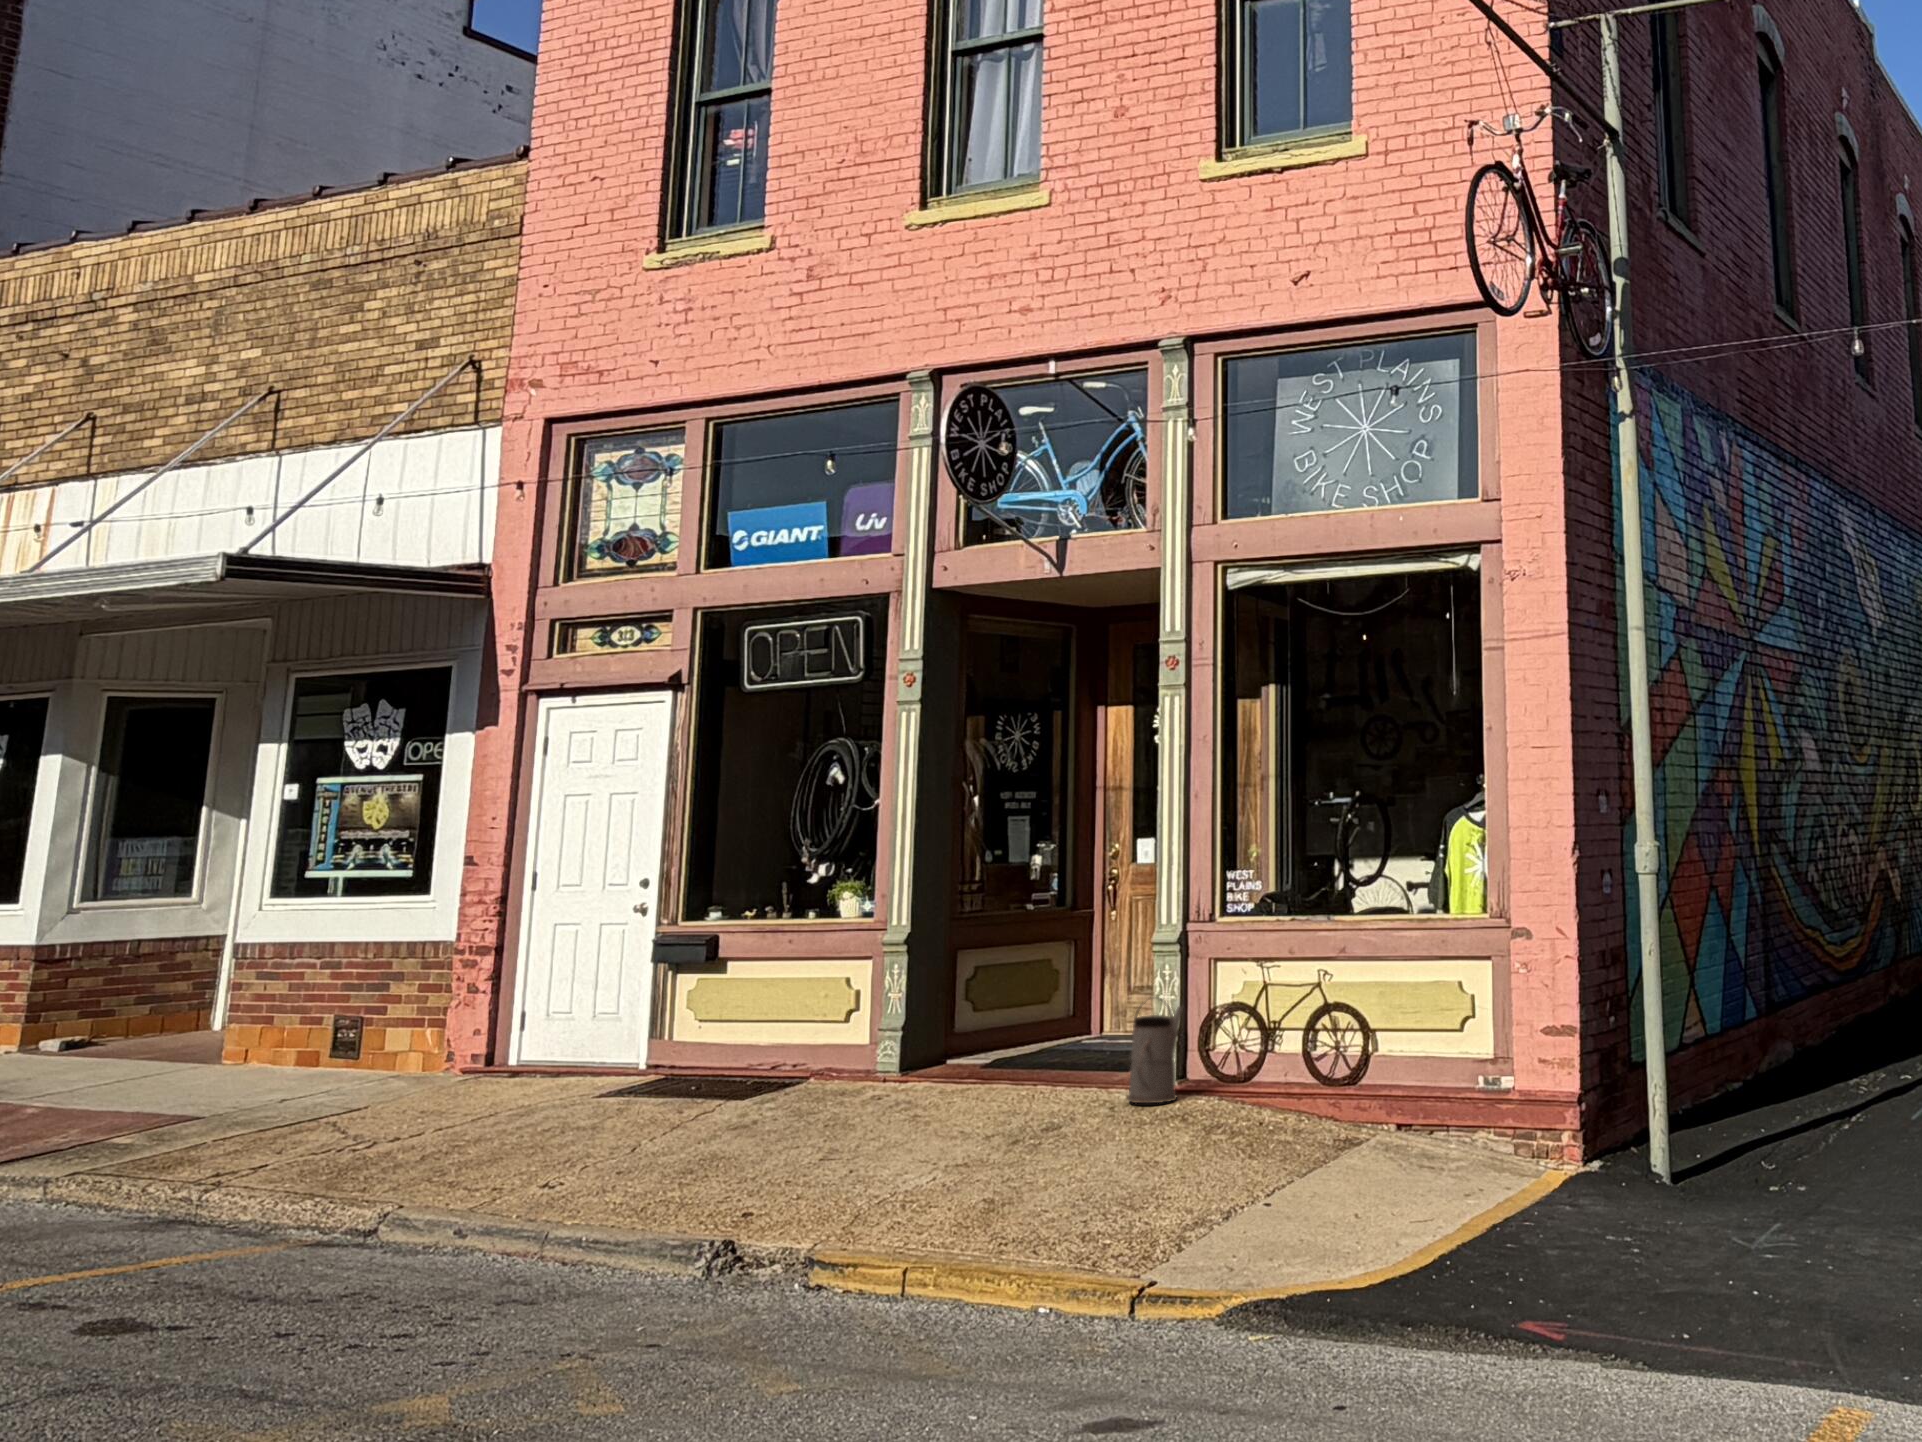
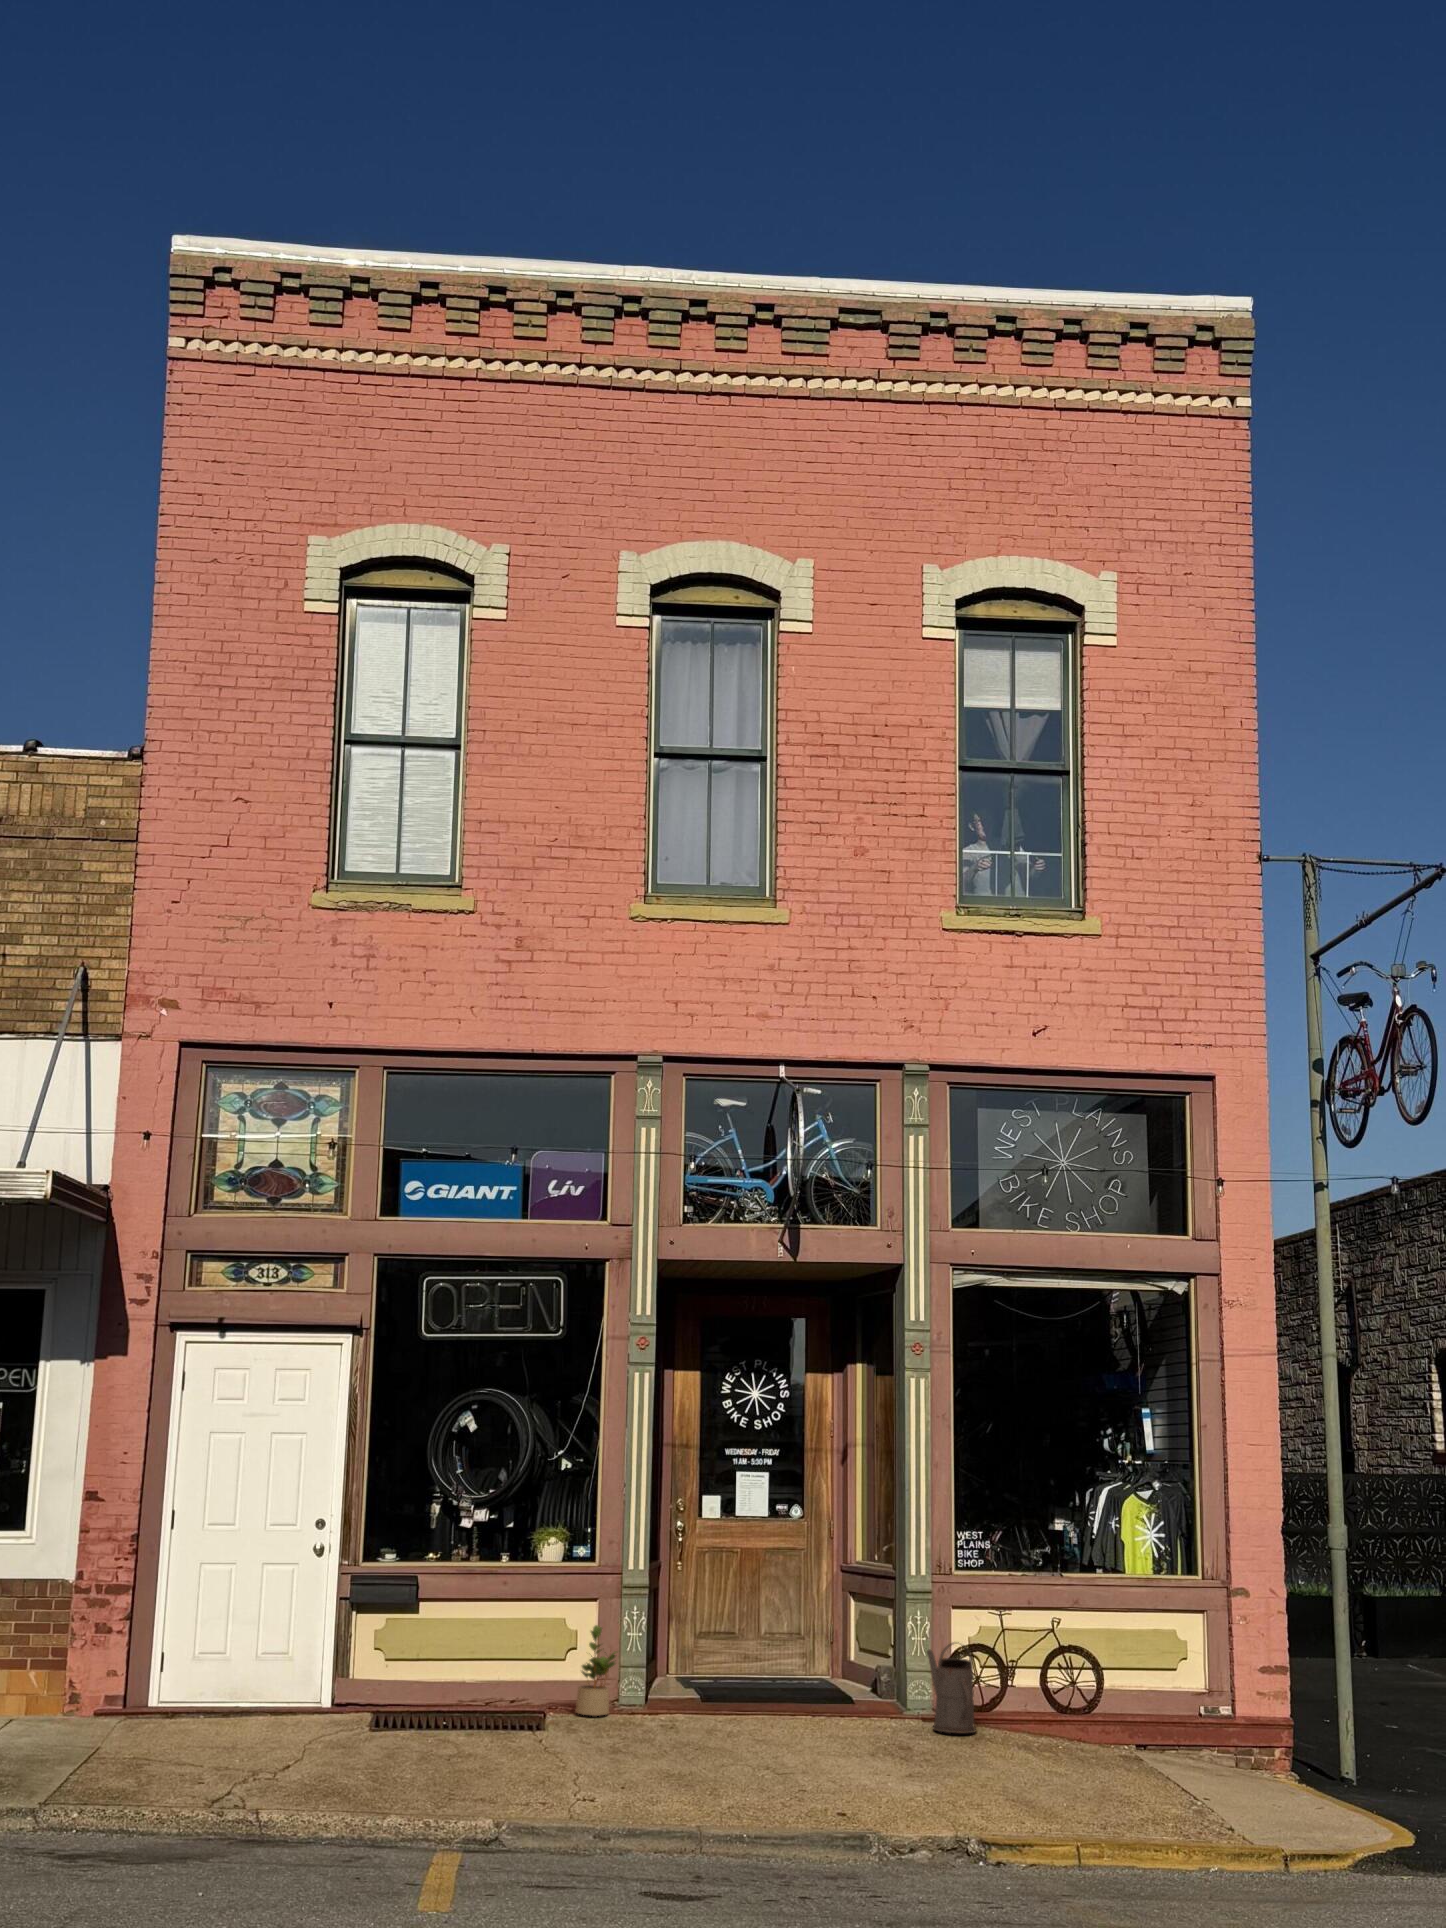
potted plant: none [829,981,882,1078] -> present [575,1625,616,1716]

